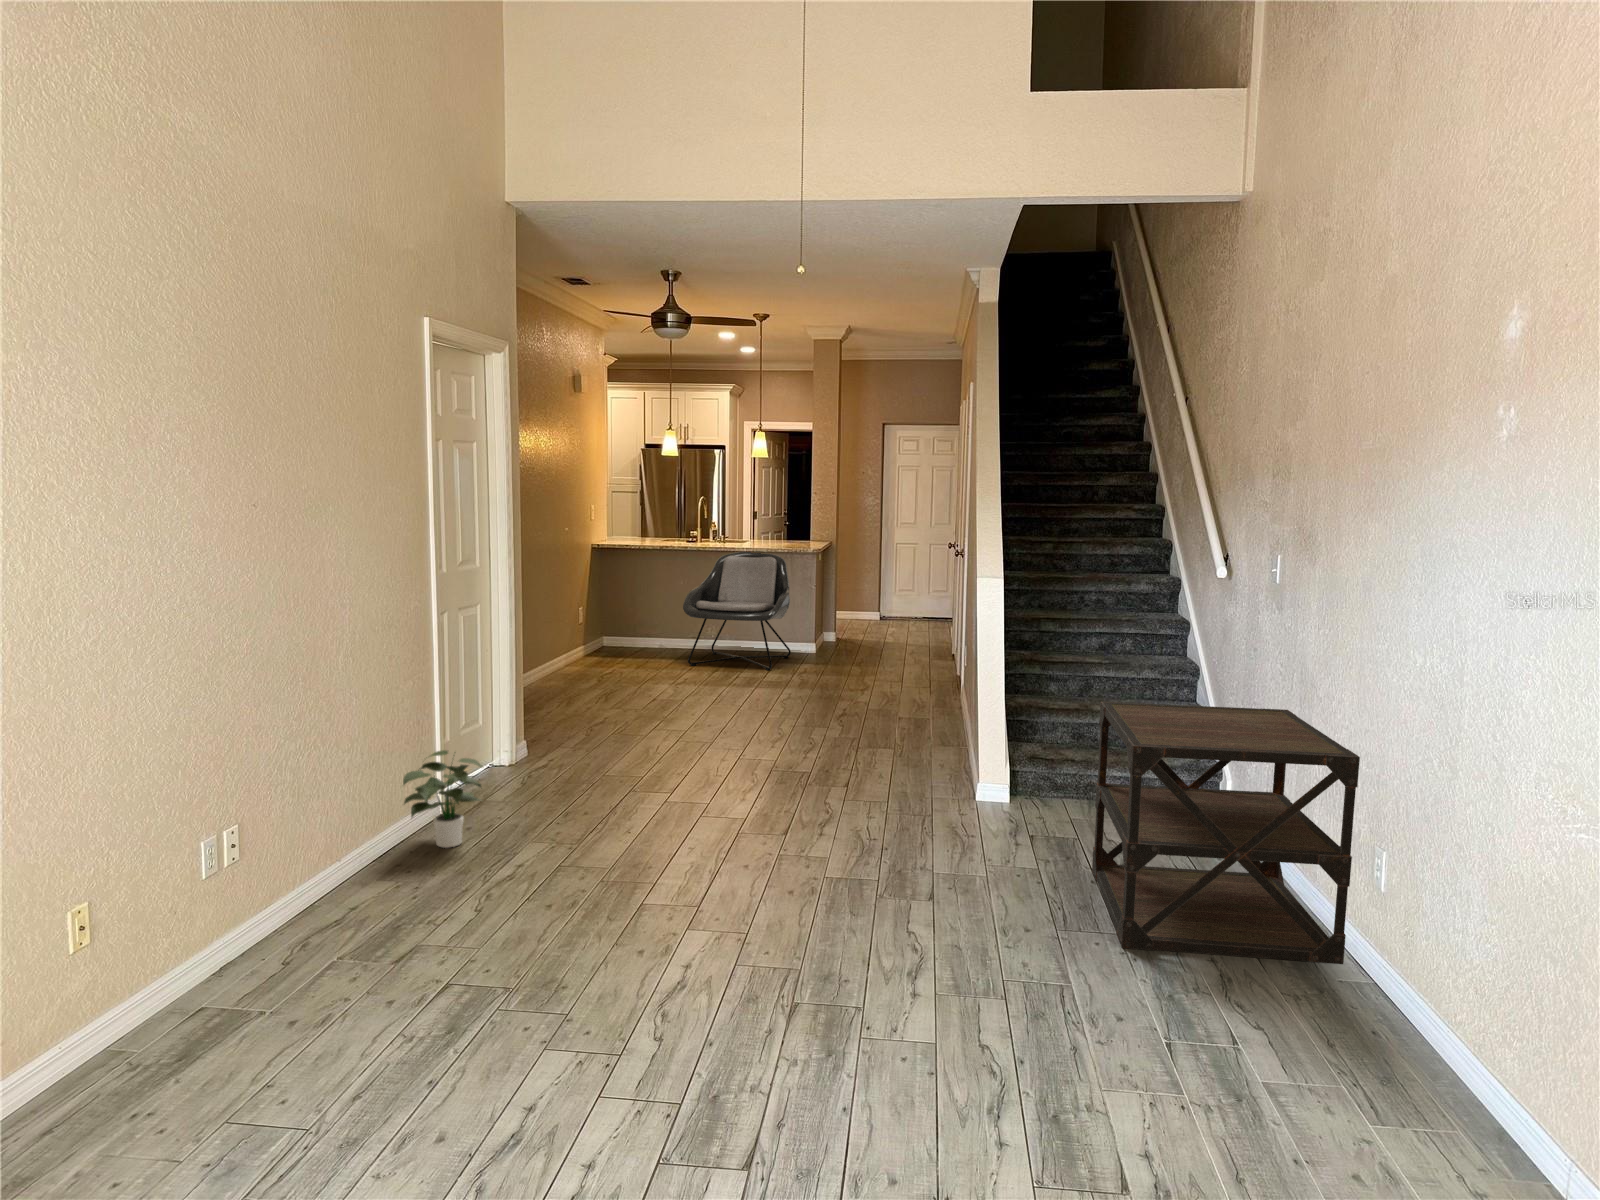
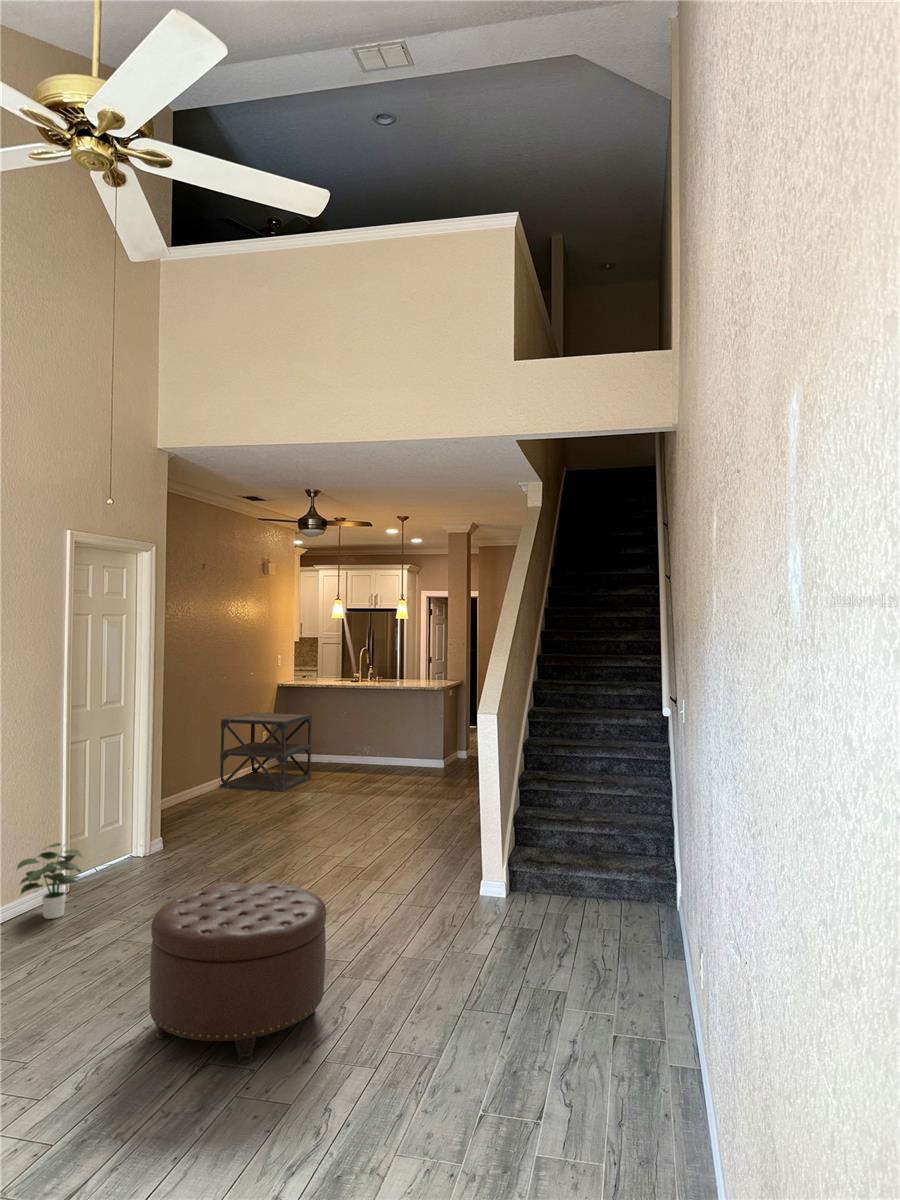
lounge chair: present [683,552,791,671] -> none [336,690,422,782]
side table: present [1092,702,1360,964] -> present [220,712,312,792]
ottoman: none [692,789,911,1006] -> present [149,882,326,1064]

